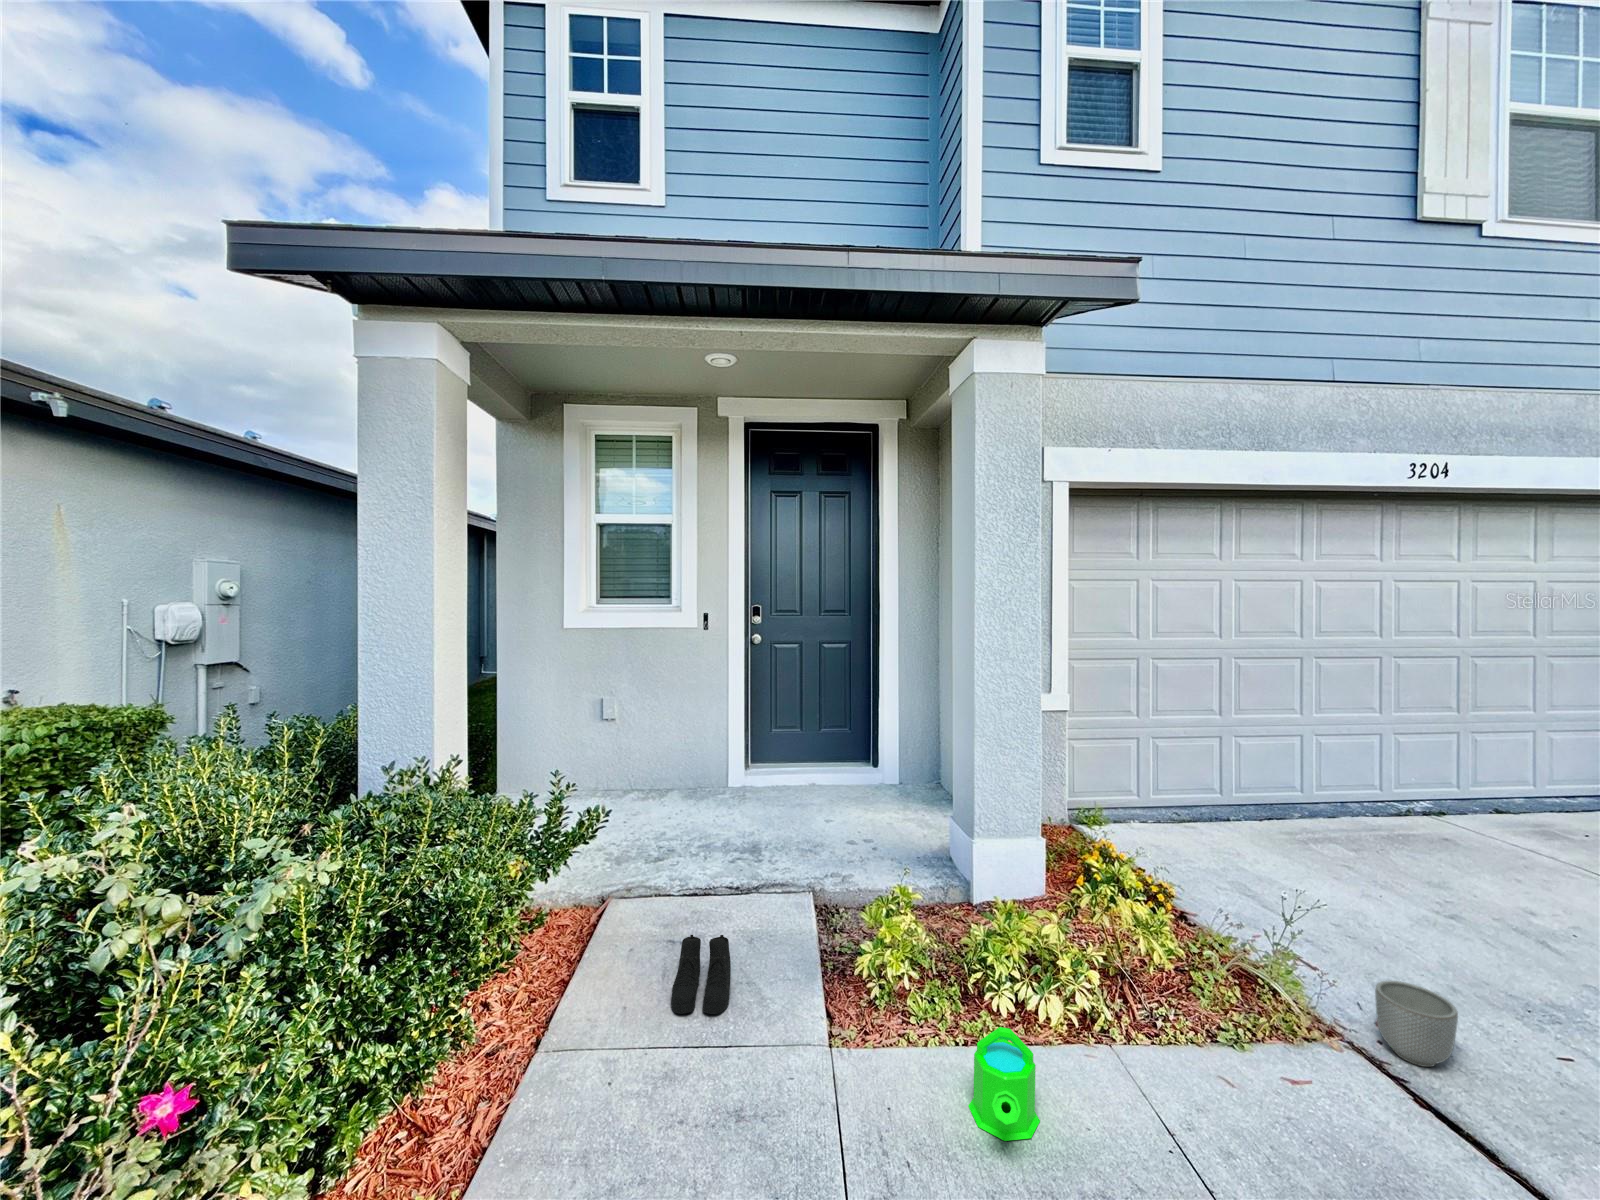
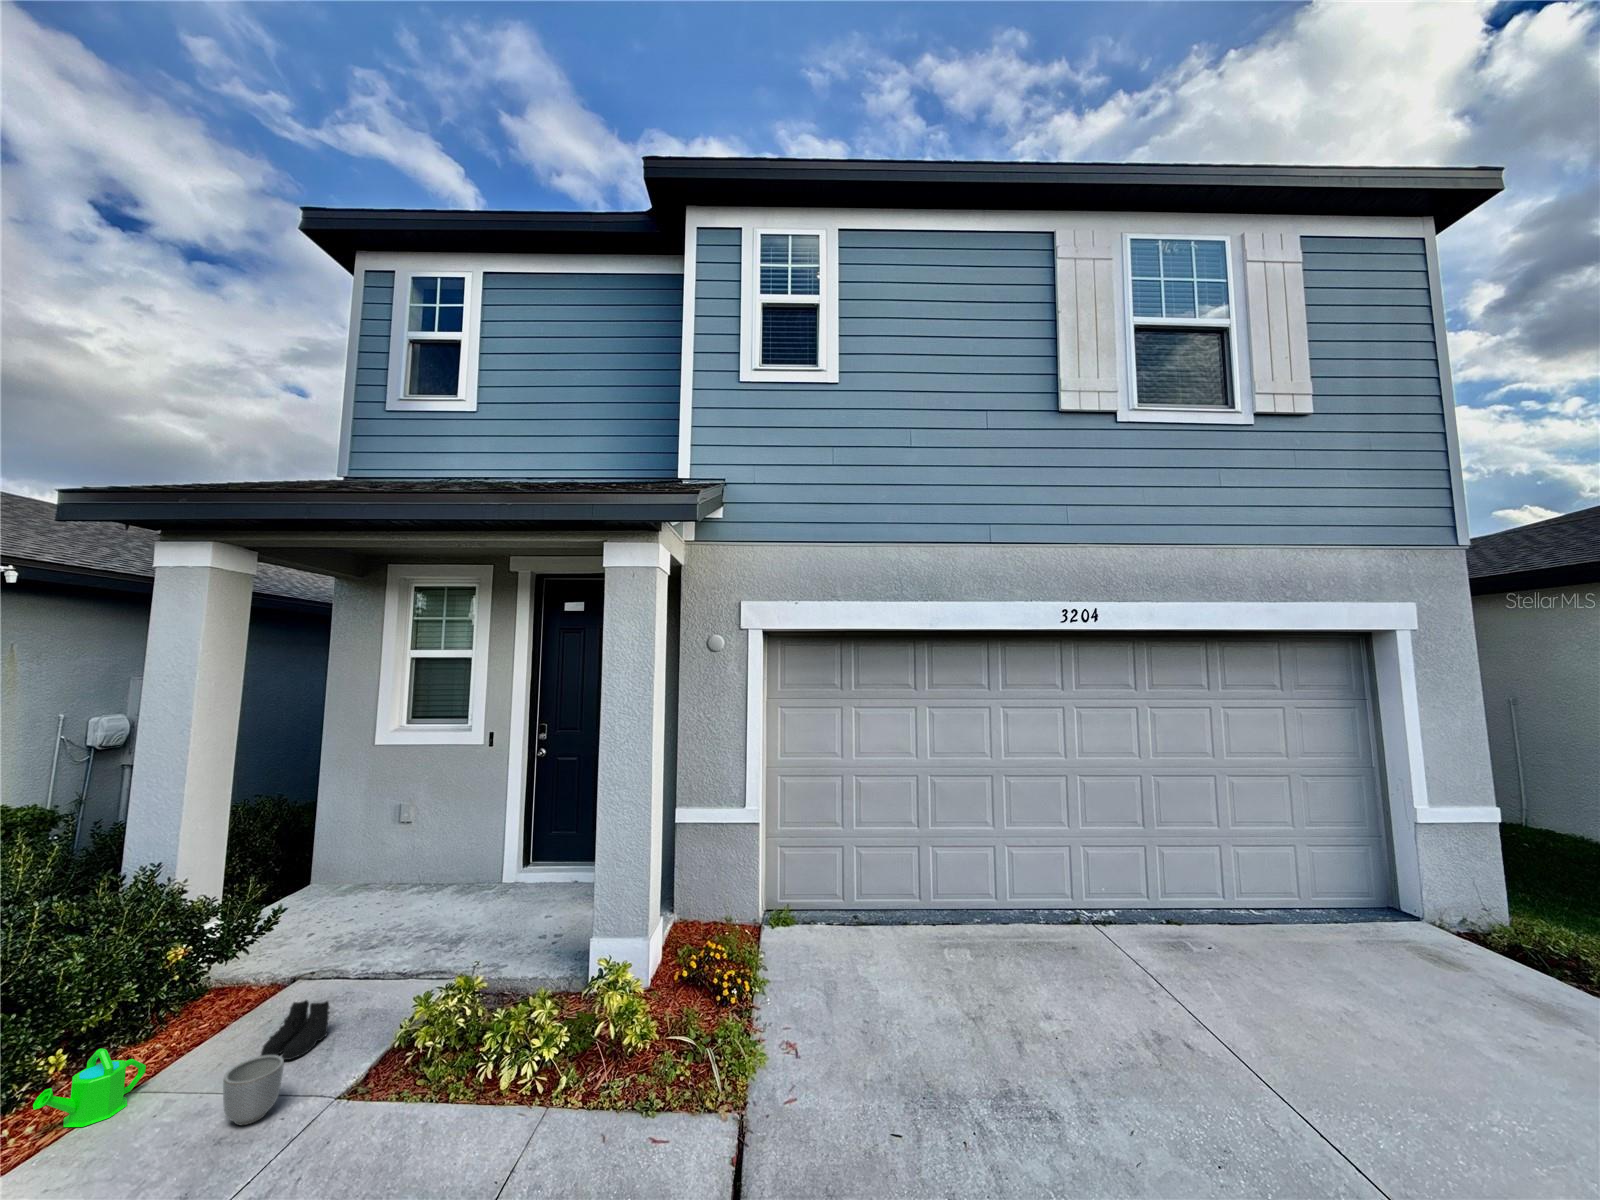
planter: present [1375,980,1458,1067] -> present [223,1055,284,1125]
watering can: present [968,1027,1040,1141] -> present [33,1048,146,1127]

